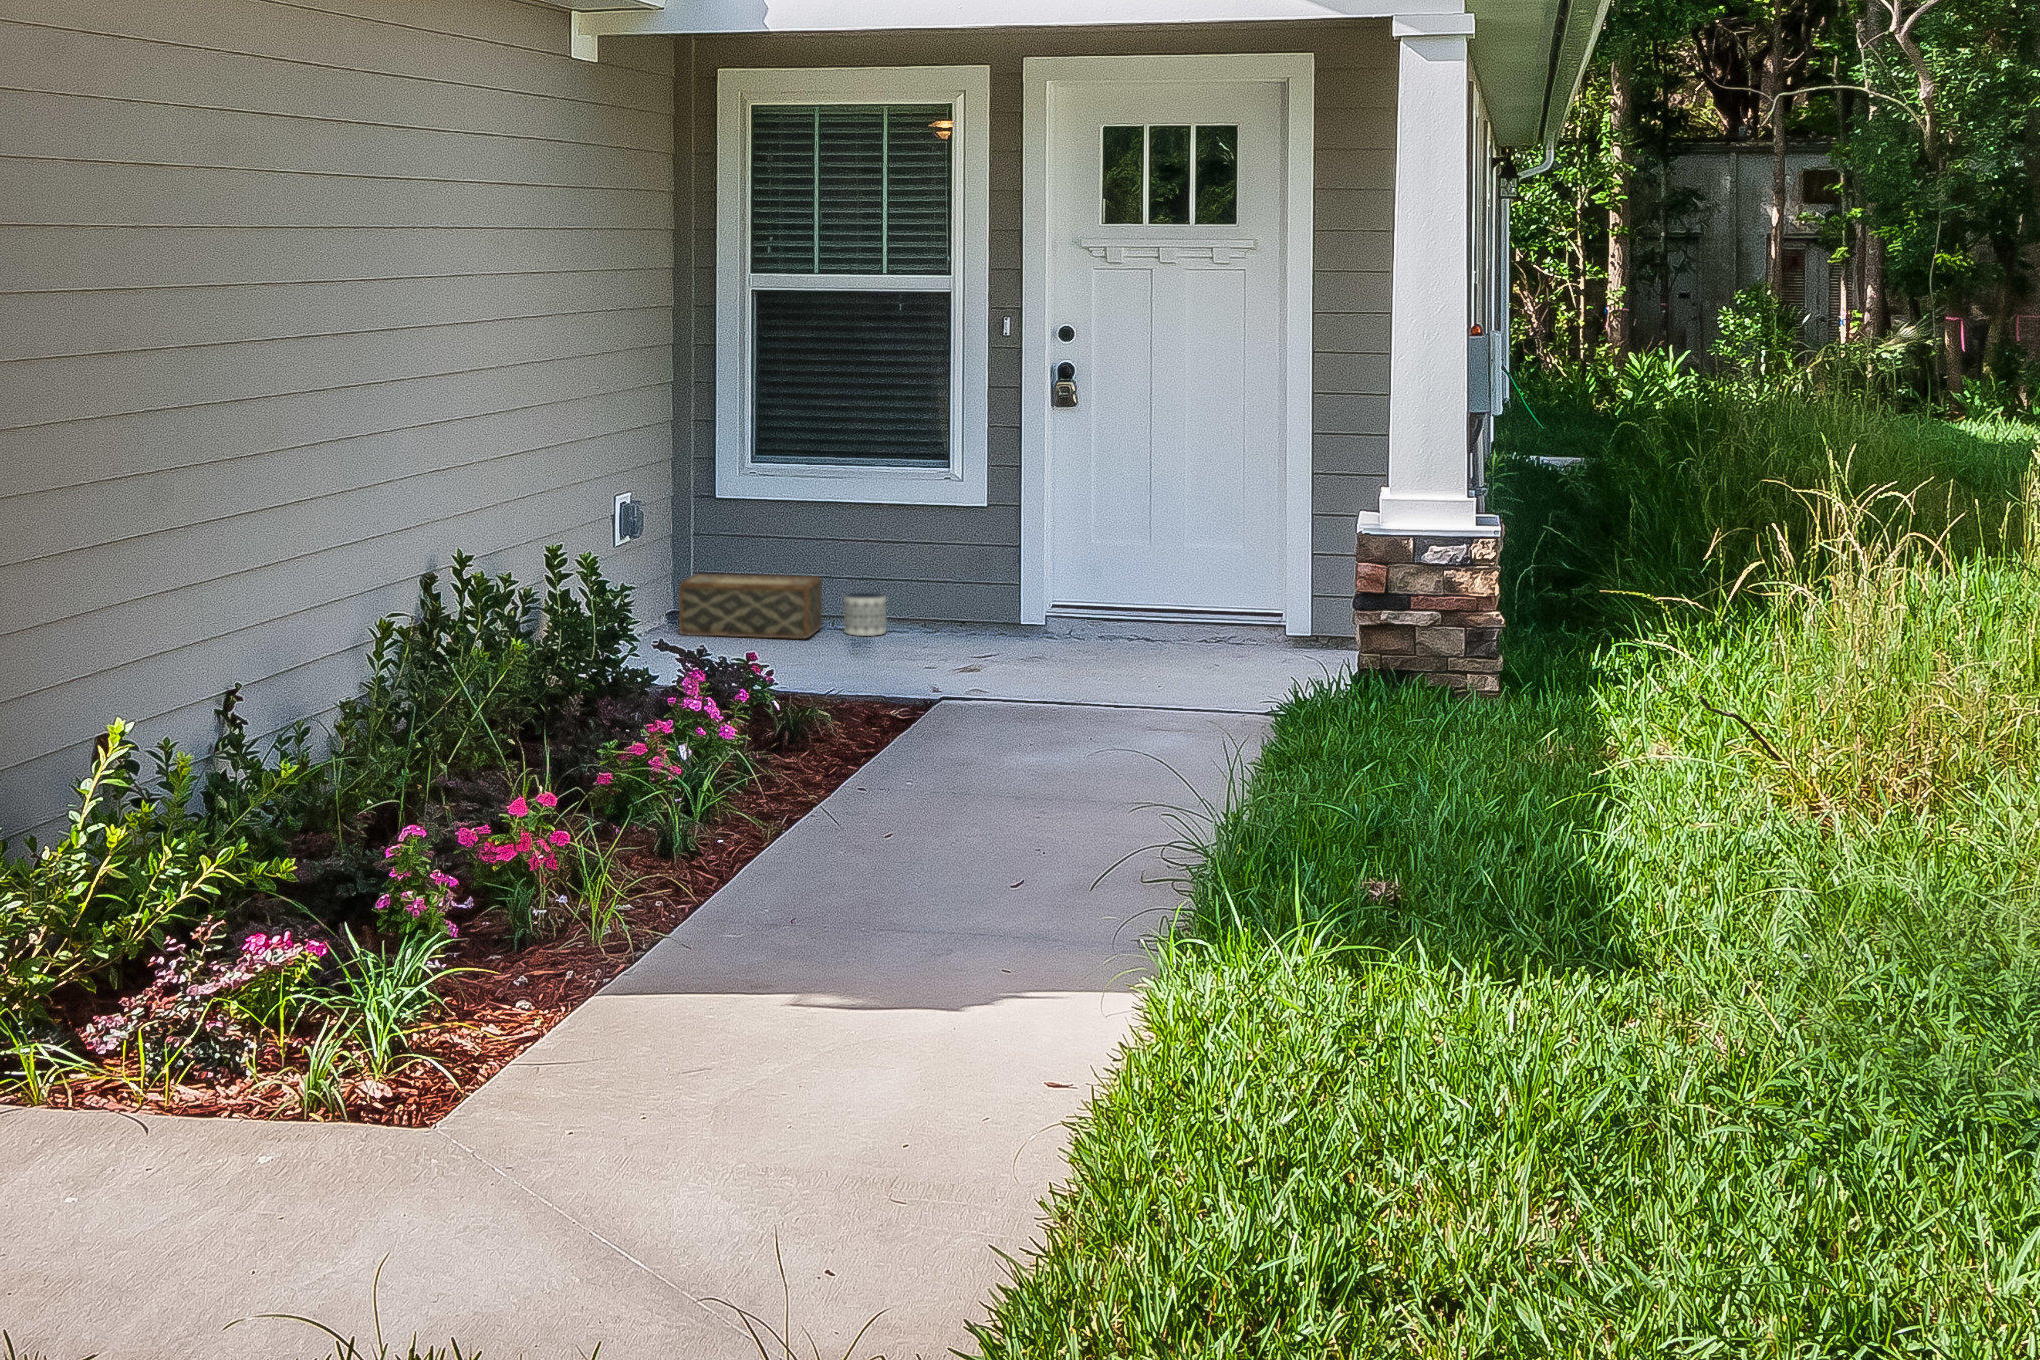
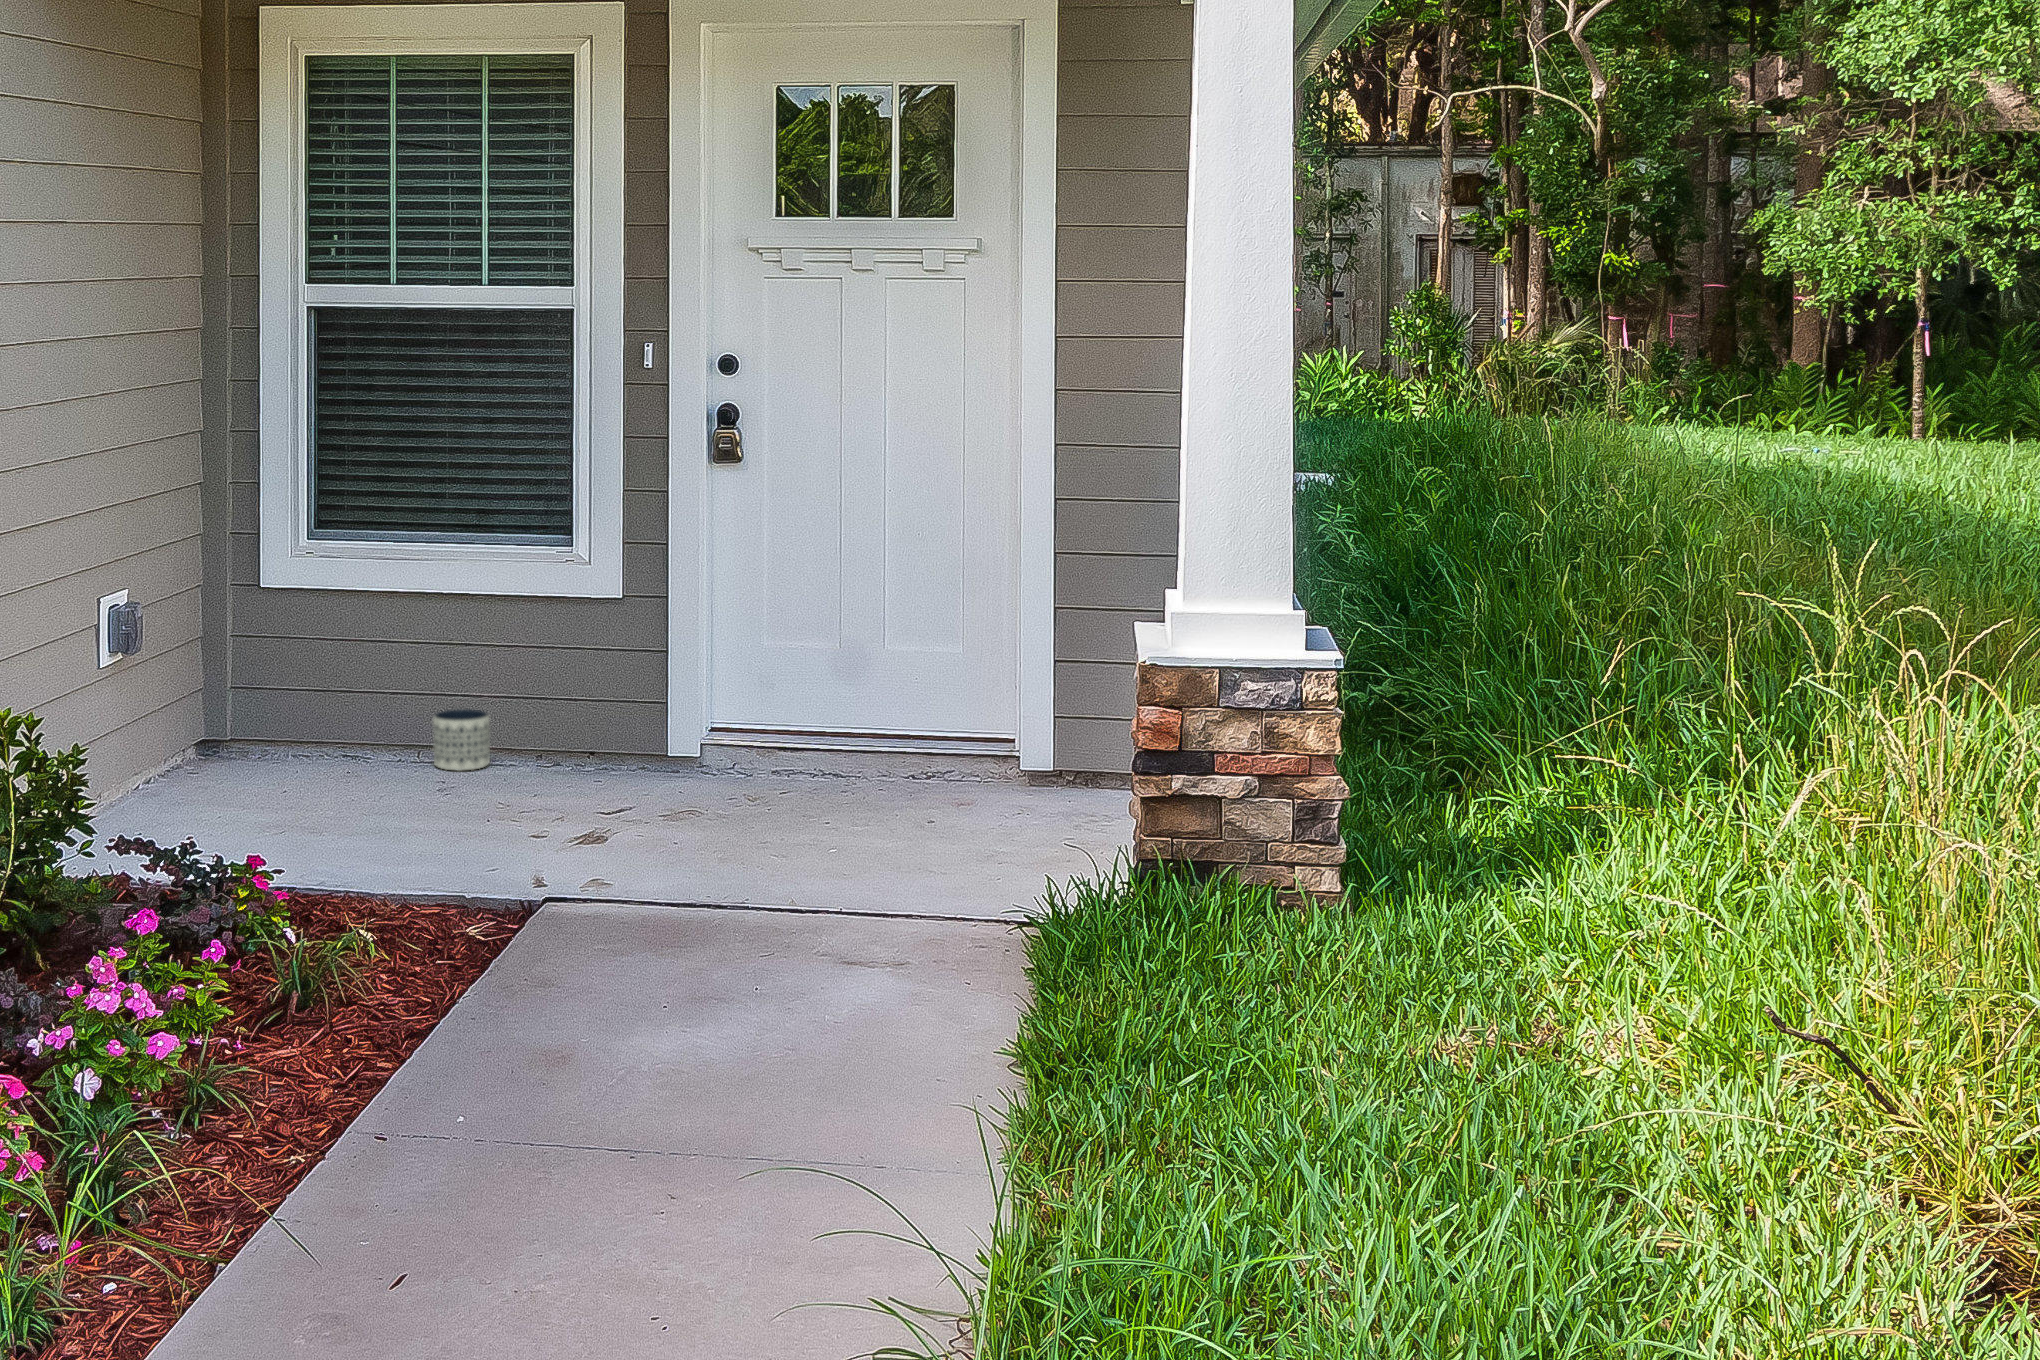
woven basket: present [679,574,822,639] -> none [209,685,406,779]

